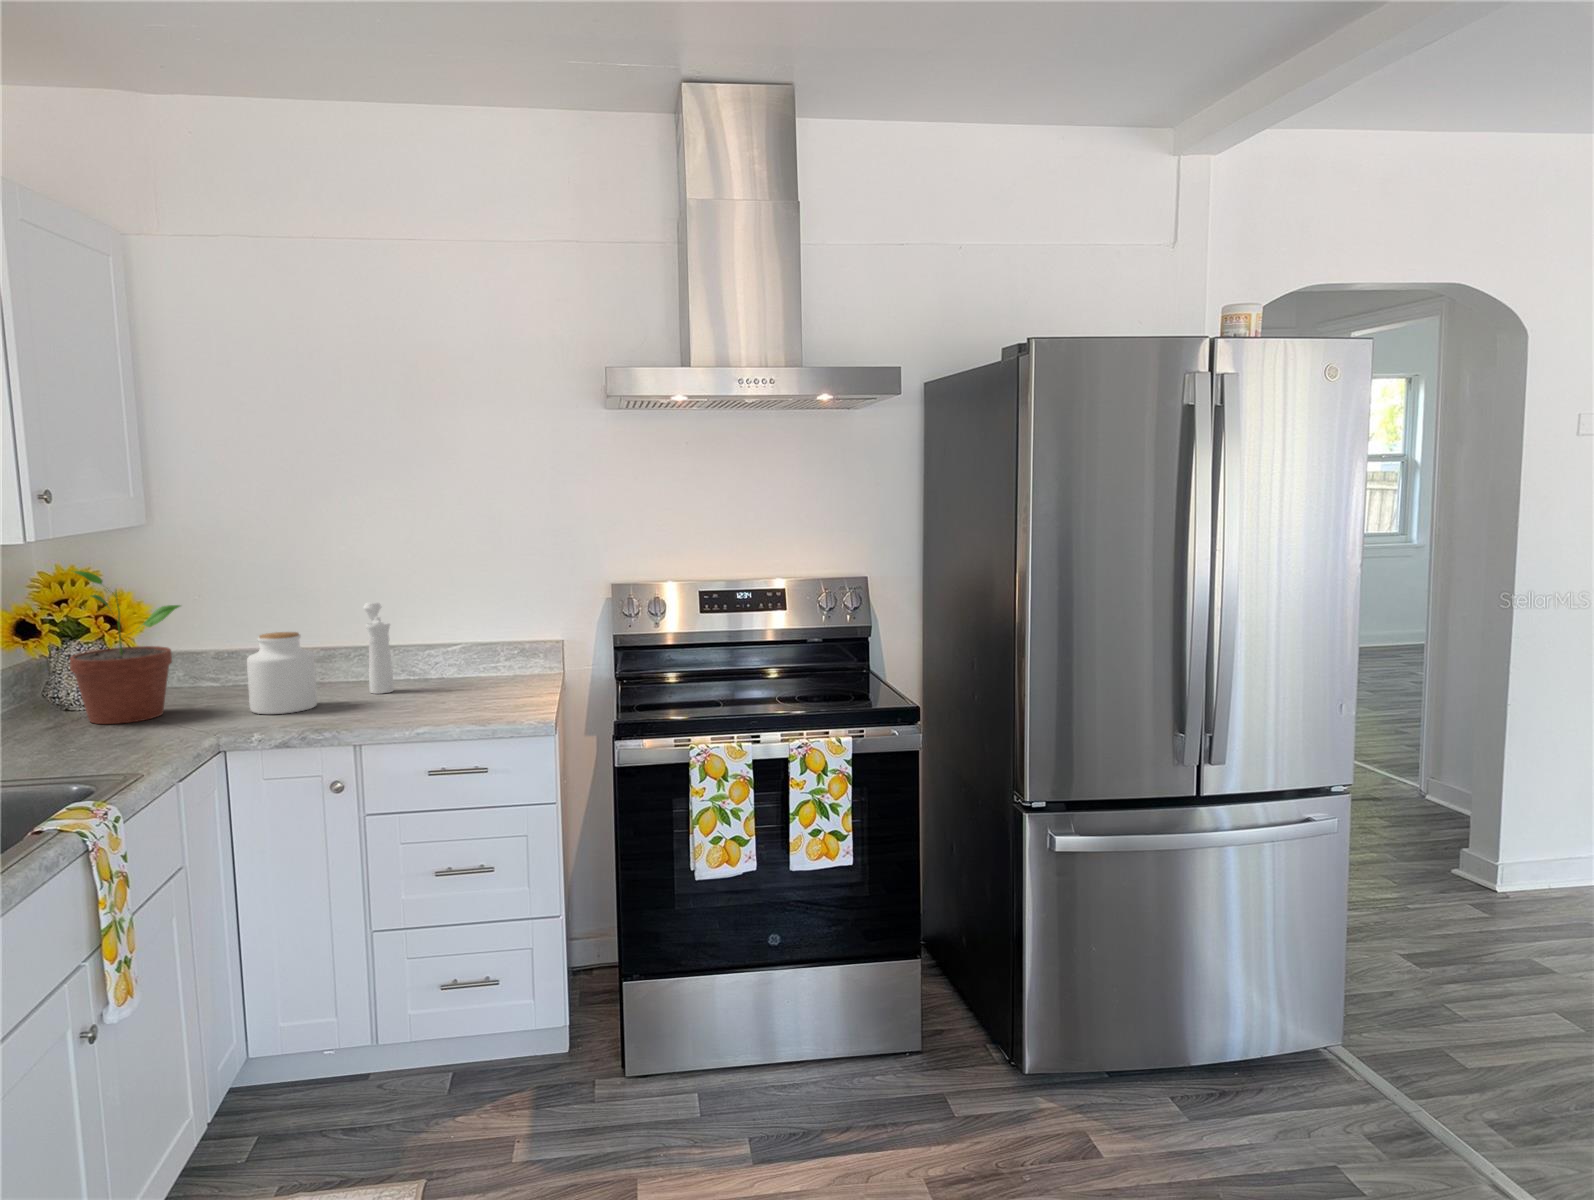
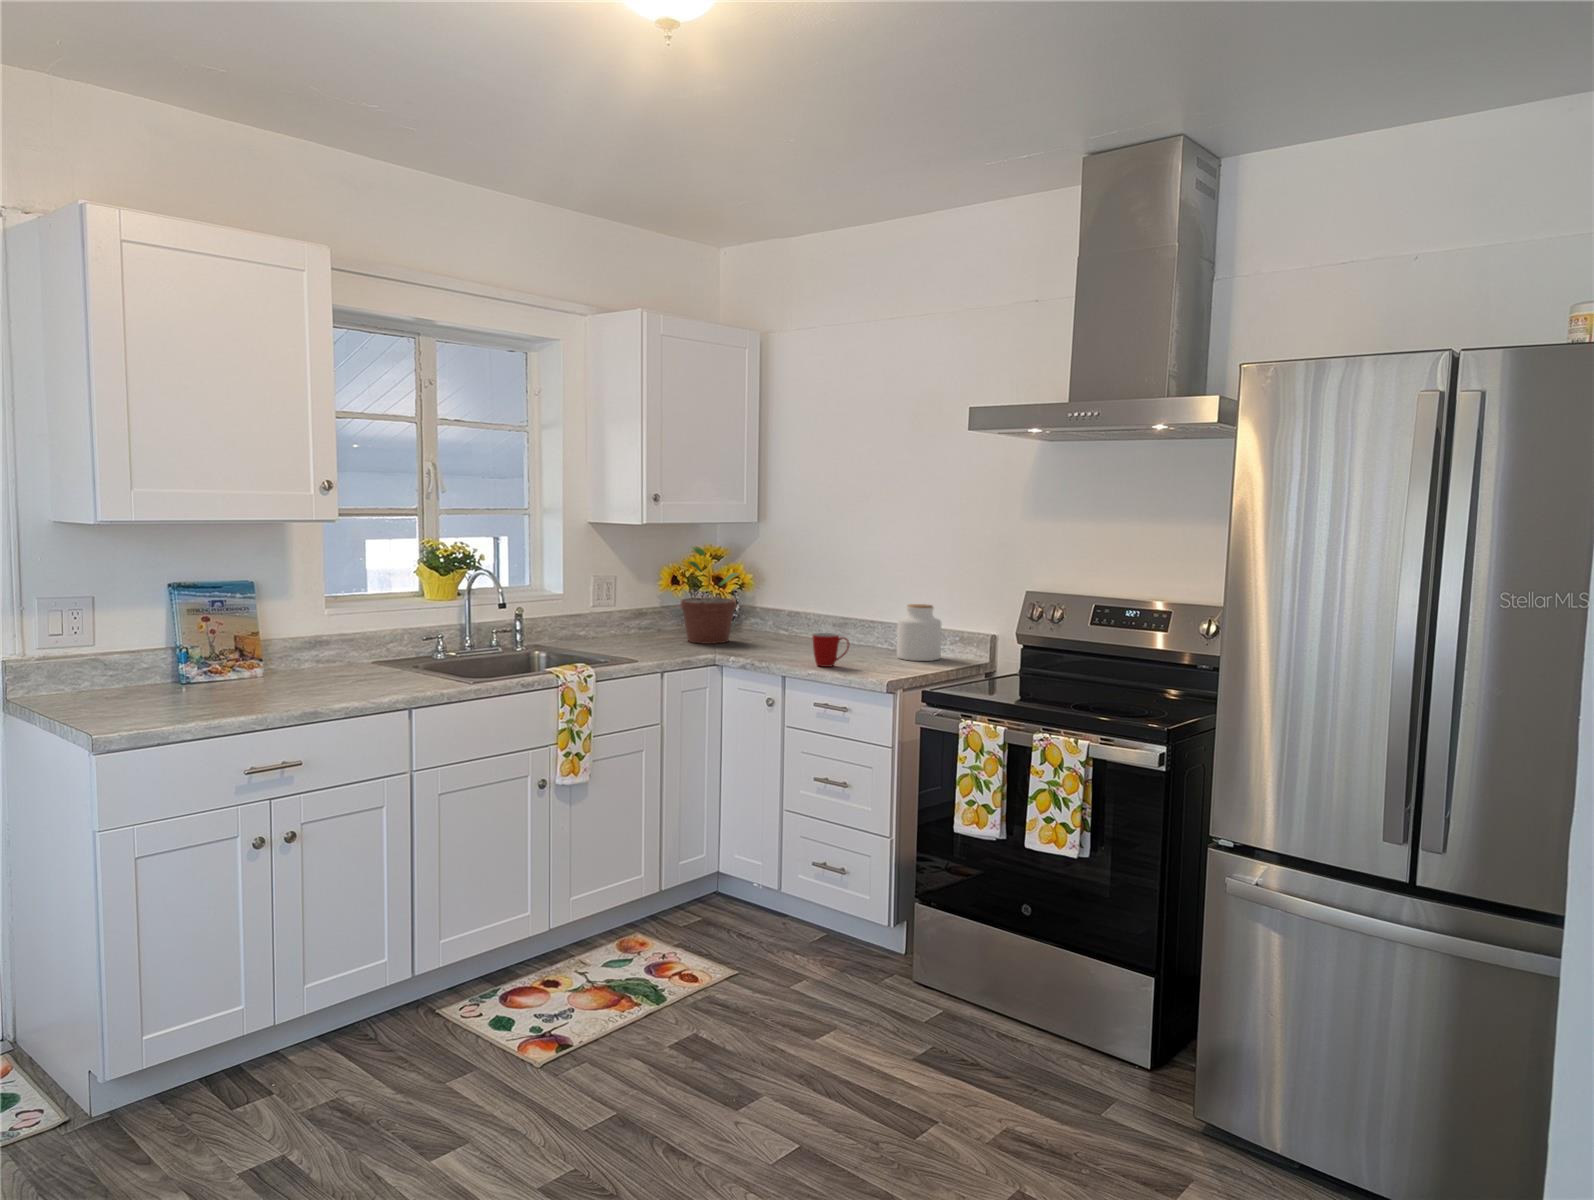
pepper mill: present [364,602,394,694] -> none [845,587,872,652]
jar: present [247,632,317,714] -> present [897,604,942,661]
mug: none [398,670,451,718] -> present [813,633,849,667]

